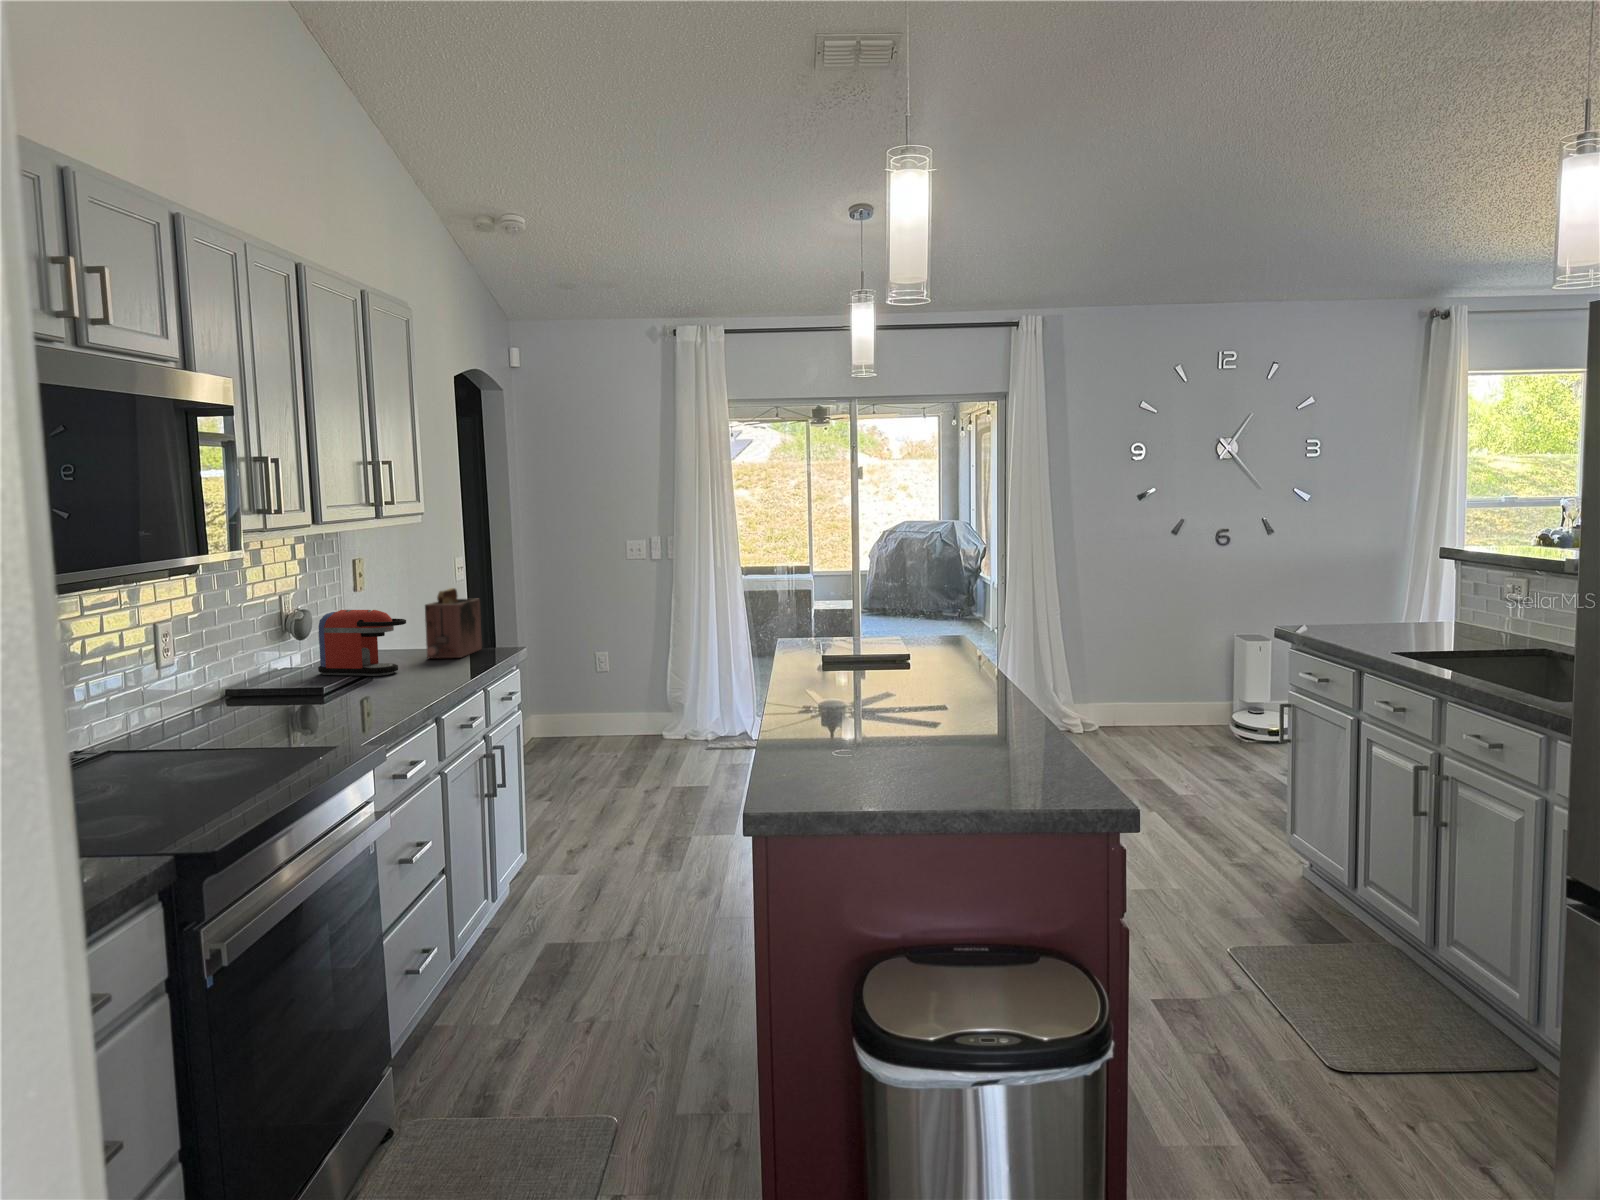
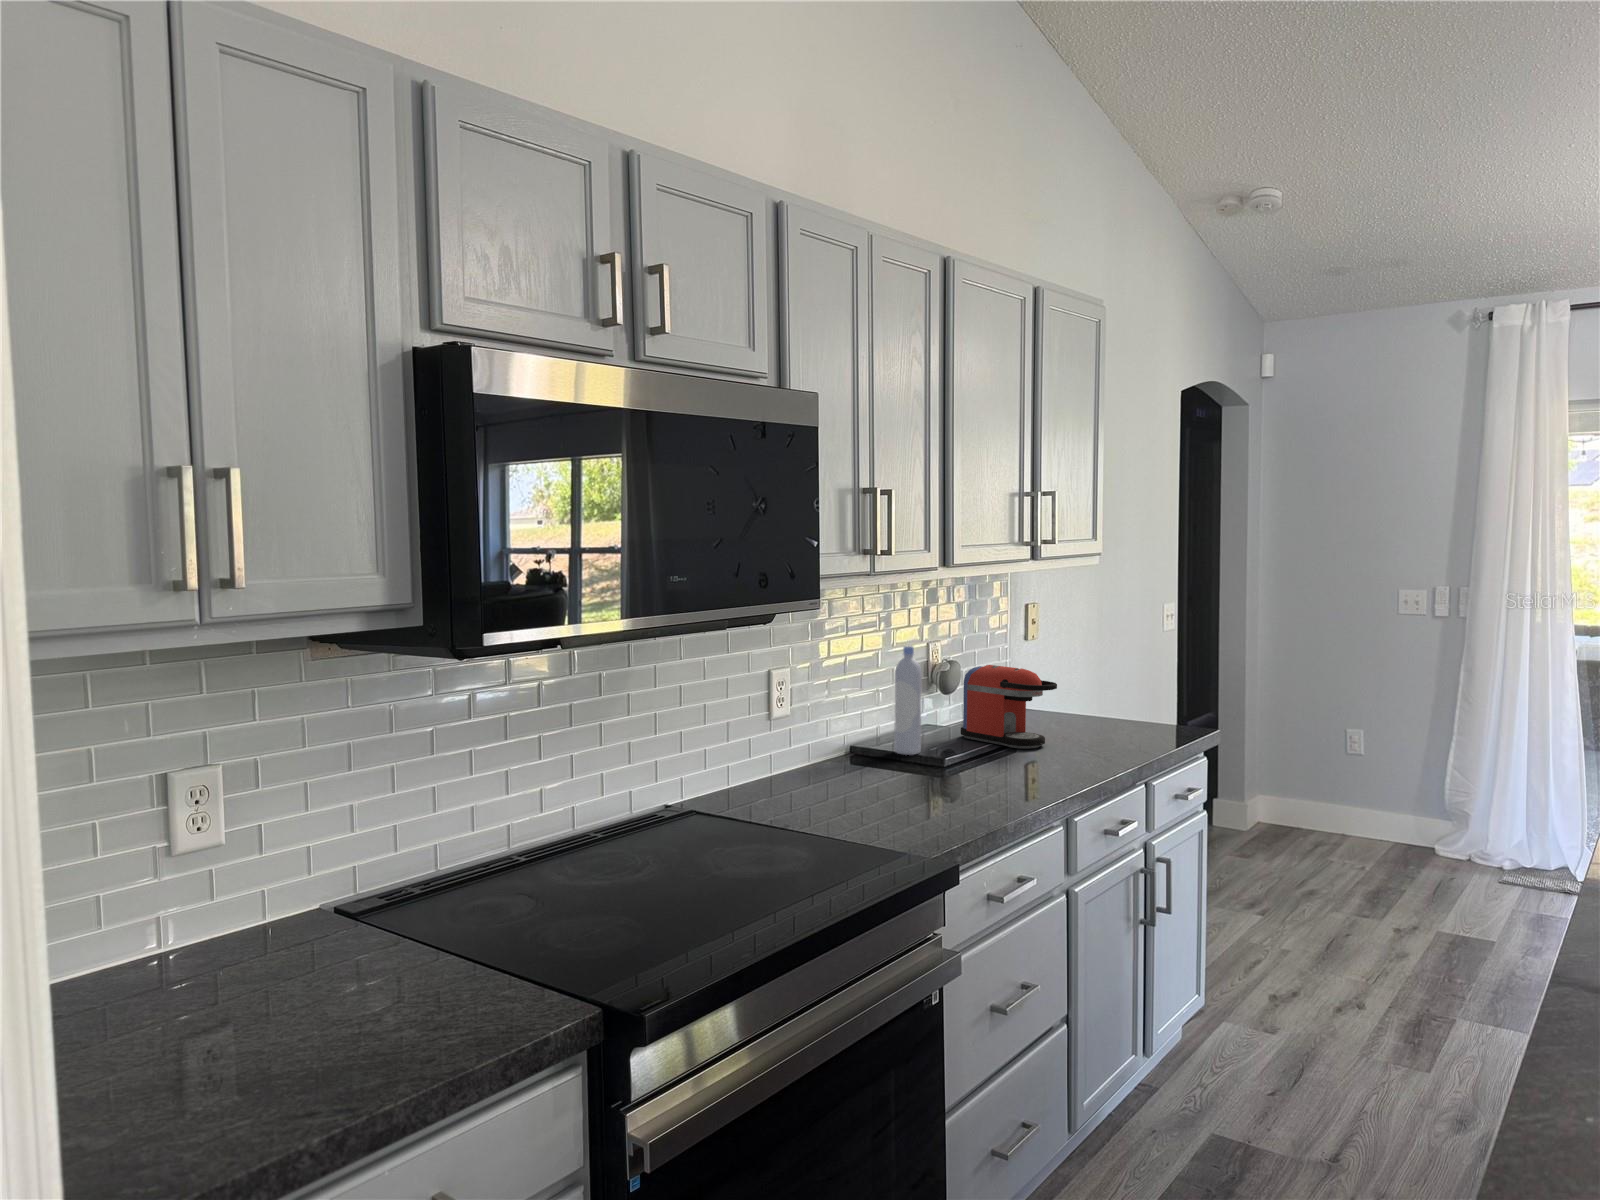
toaster: present [425,588,482,658] -> none [1088,646,1163,735]
bottle: none [263,596,292,692] -> present [894,646,922,755]

